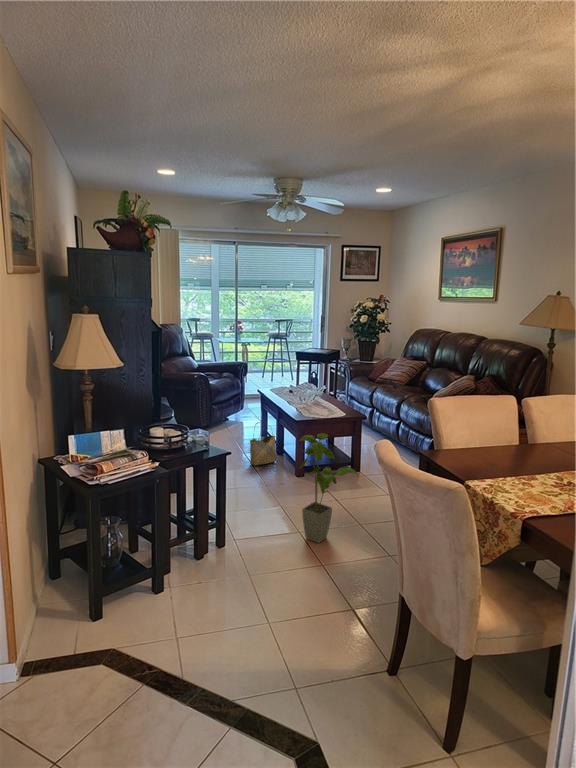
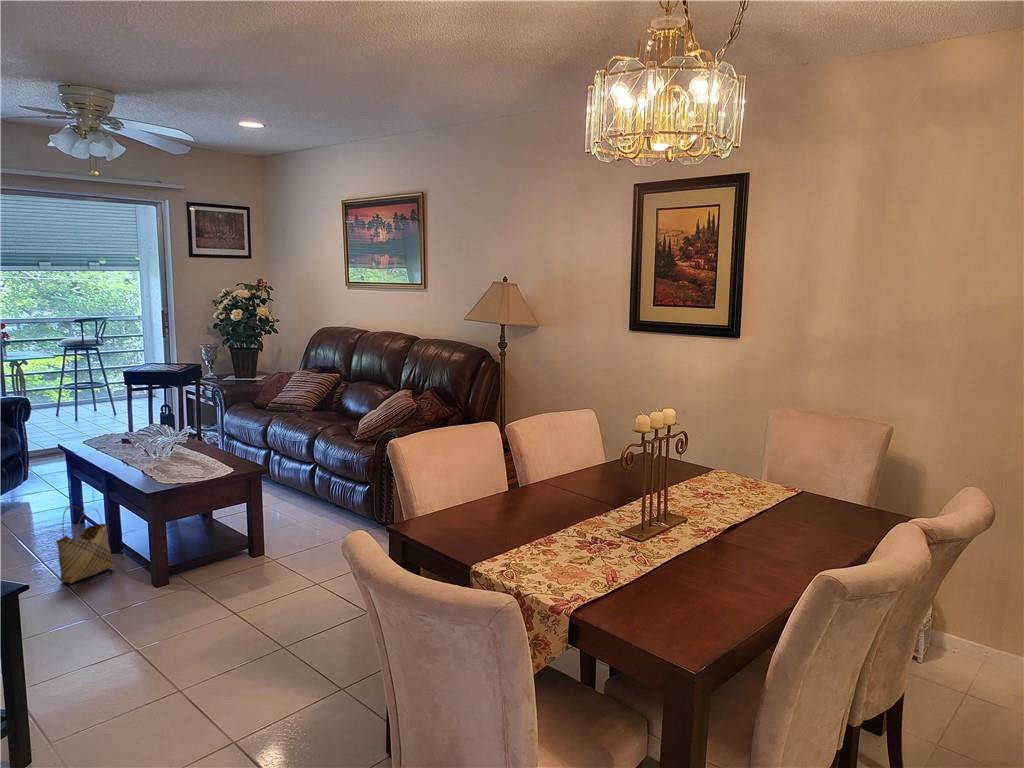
house plant: present [300,433,359,543] -> none [170,517,281,696]

